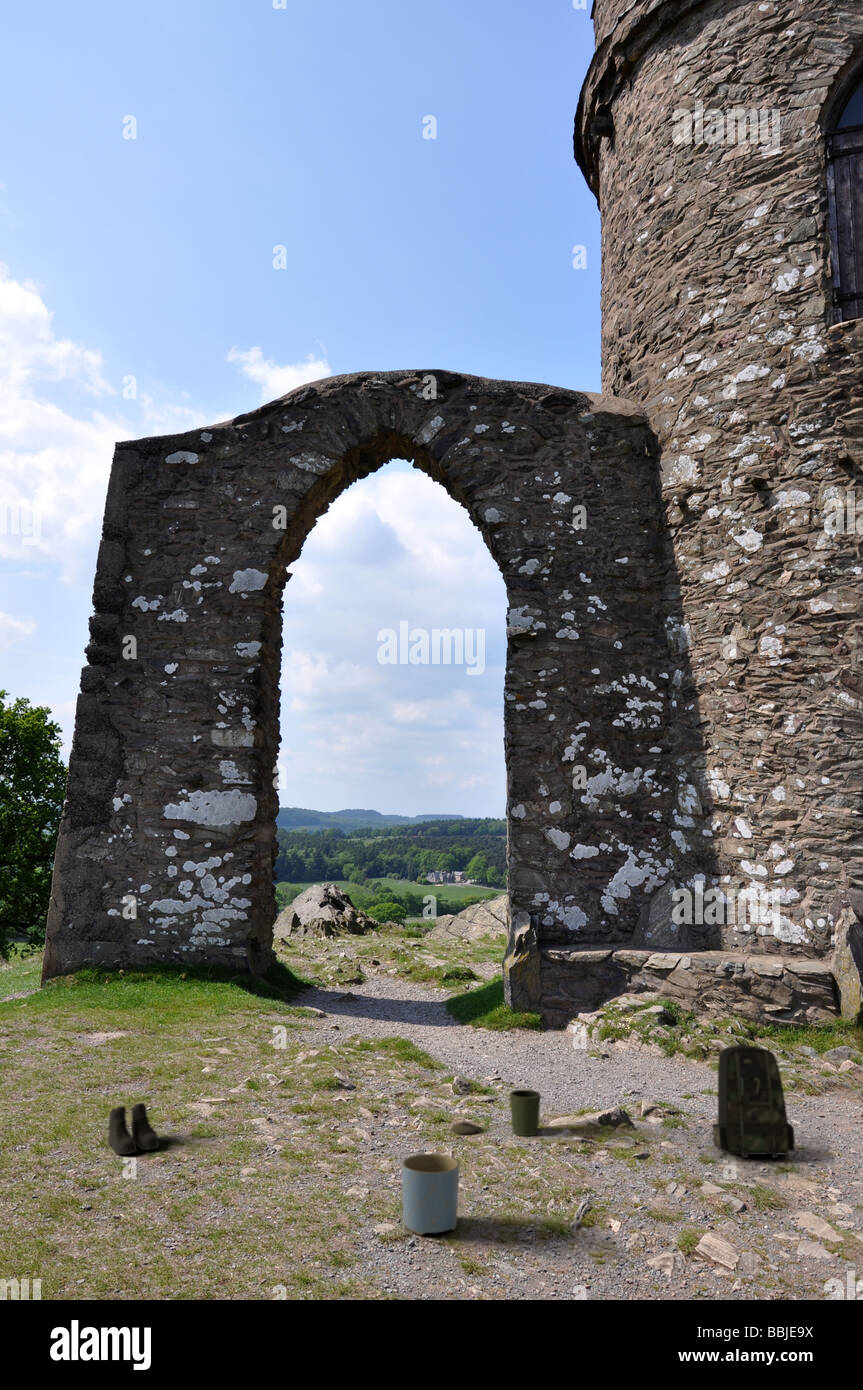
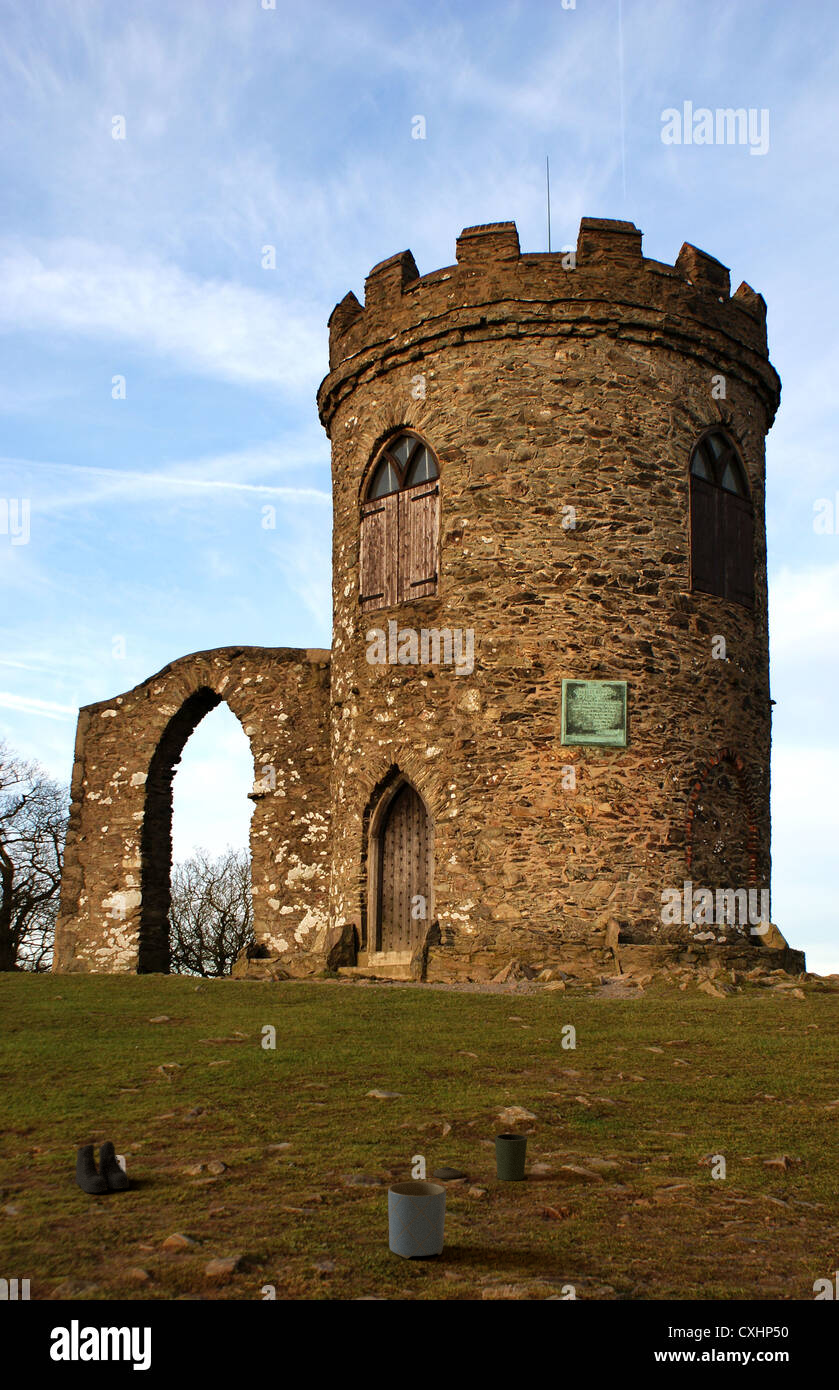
backpack: present [713,1044,795,1158] -> none [704,1085,788,1201]

